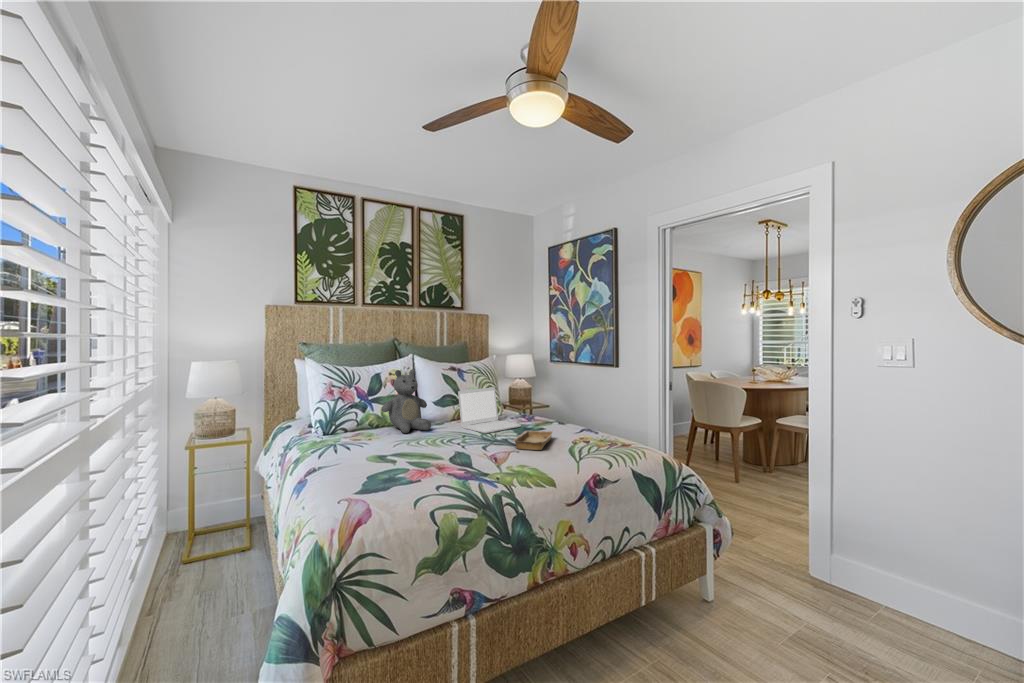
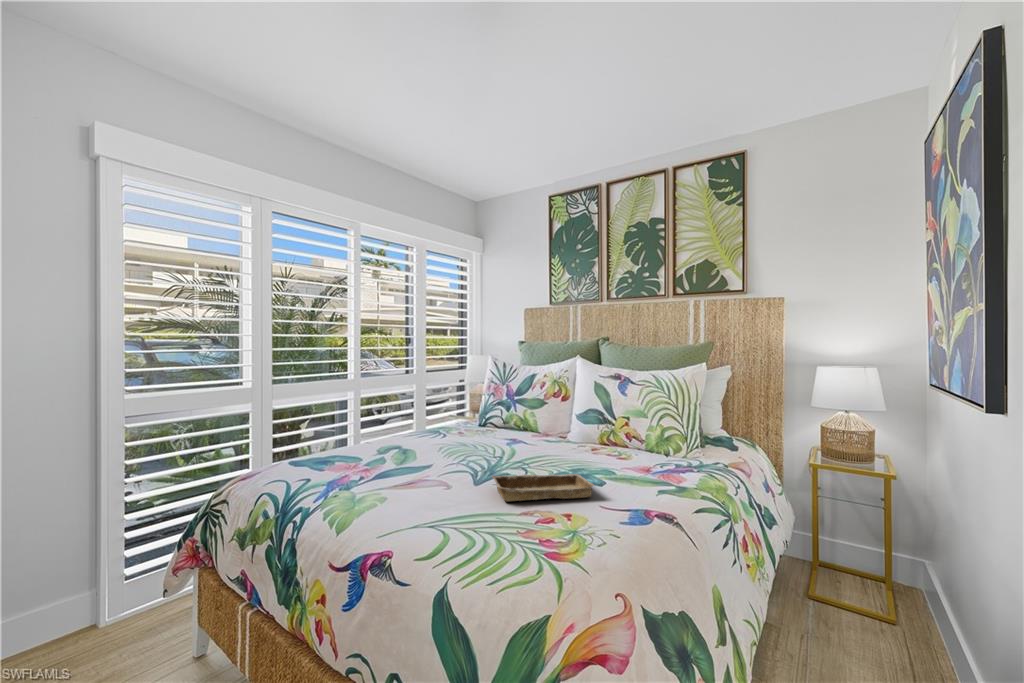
teddy bear: present [382,369,431,433] -> none [494,369,551,445]
laptop: present [458,387,521,433] -> none [557,402,639,472]

